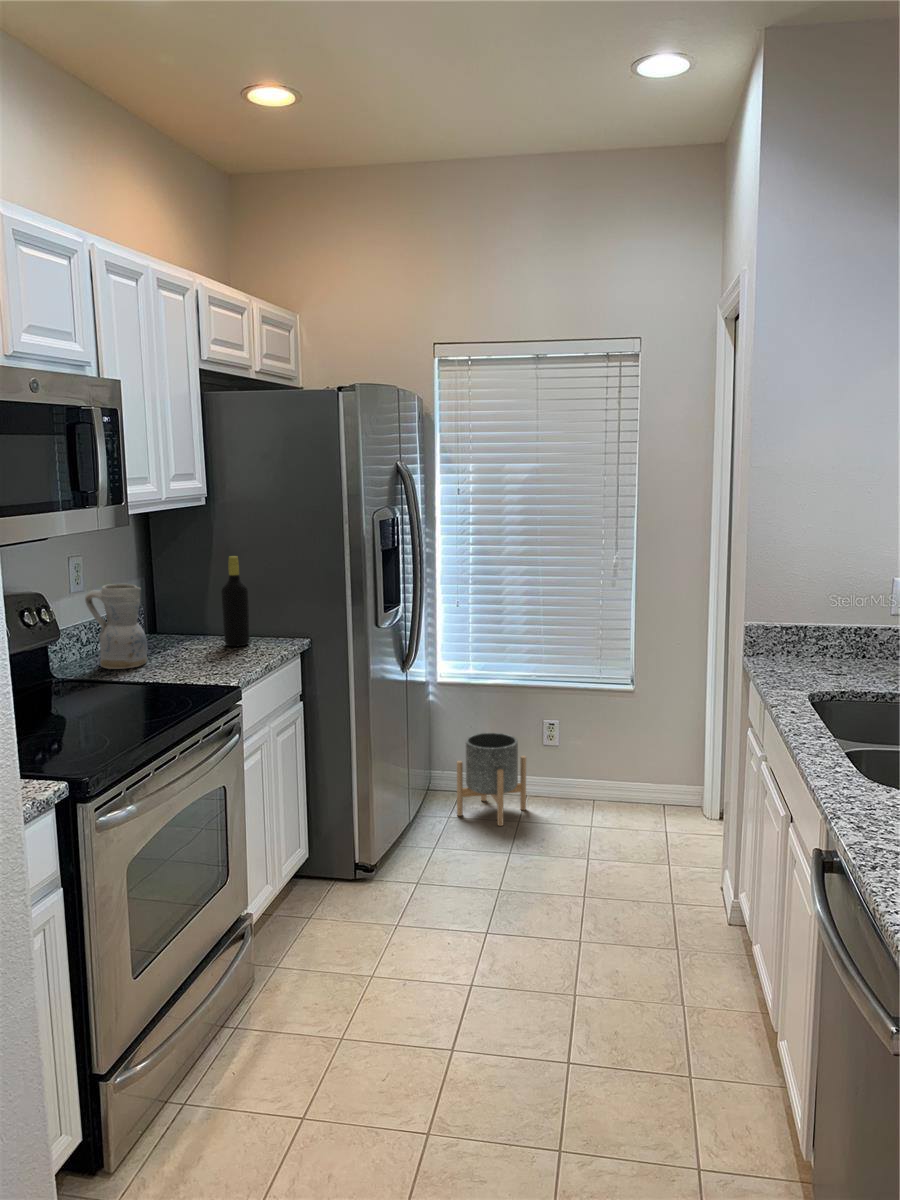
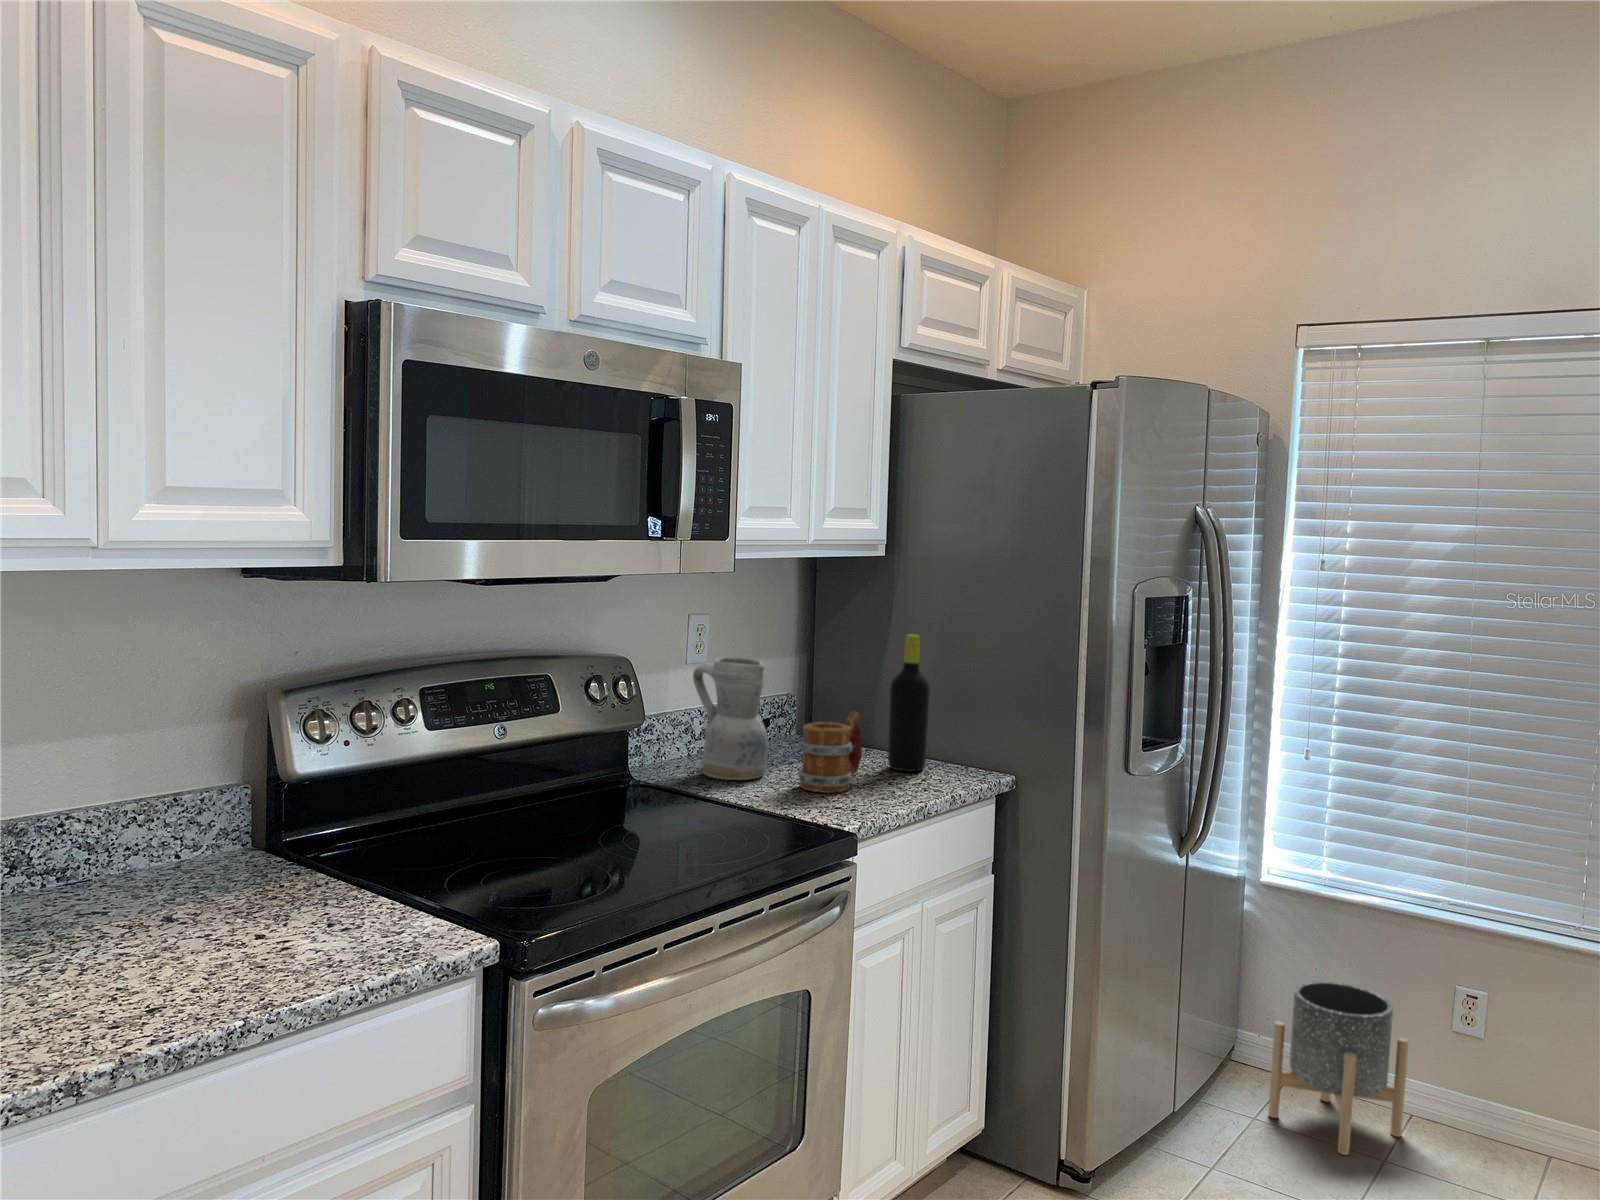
mug: none [174,611,214,667] -> present [798,711,862,793]

